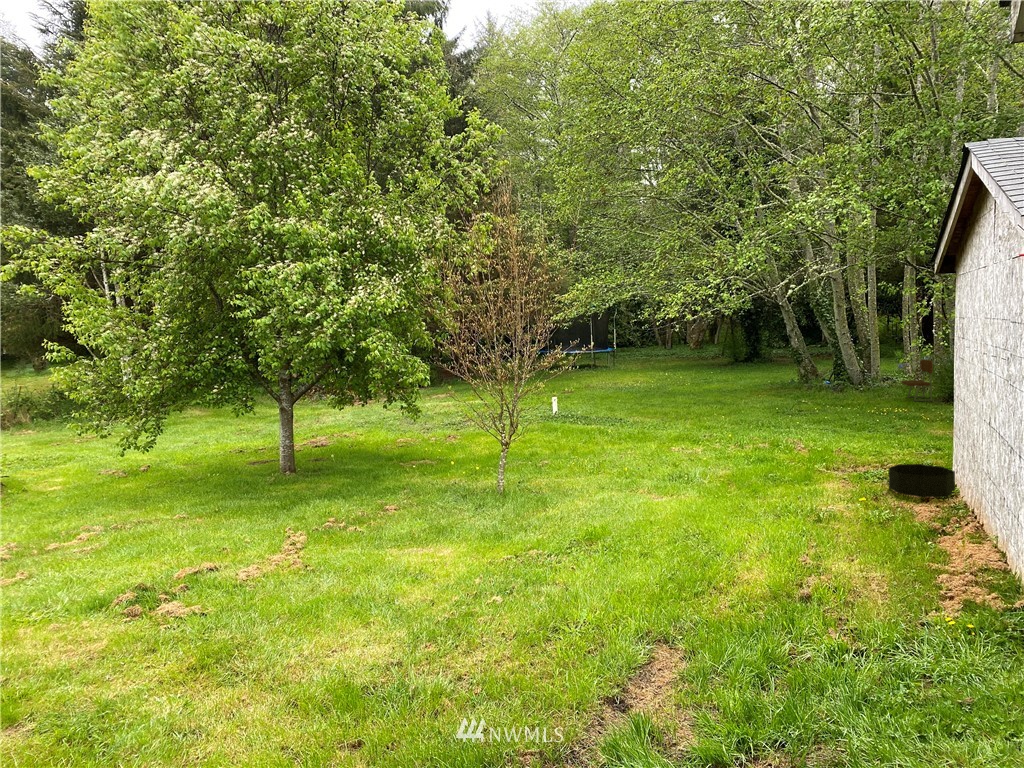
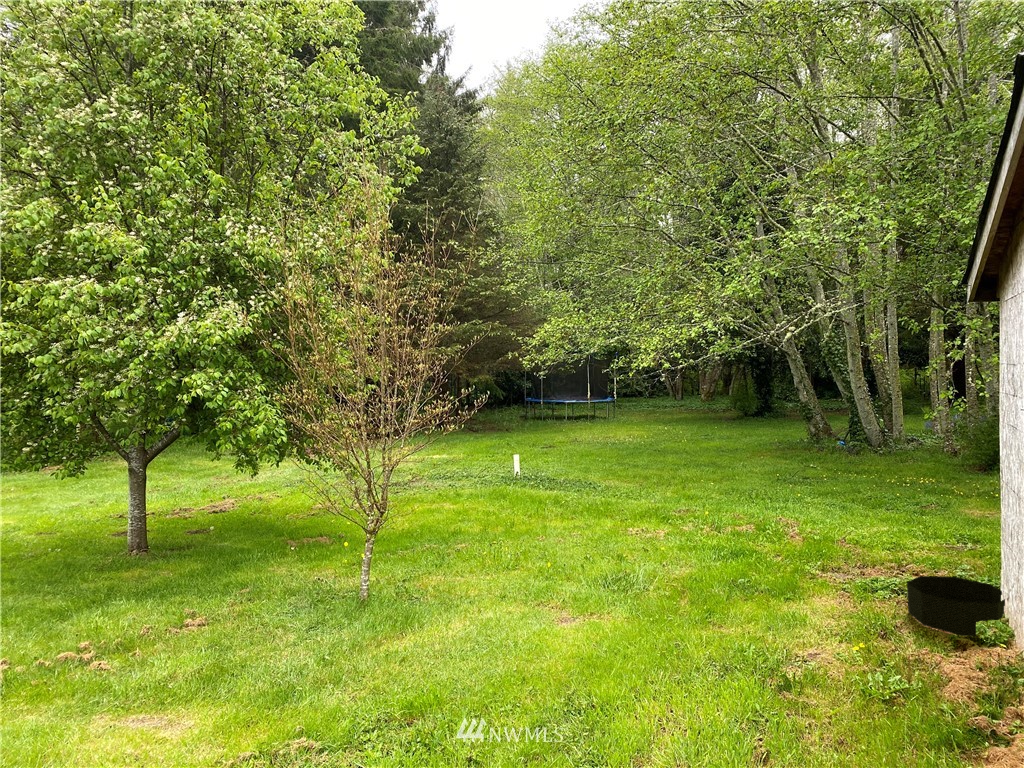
bench: present [901,359,933,401] -> none [927,419,968,470]

